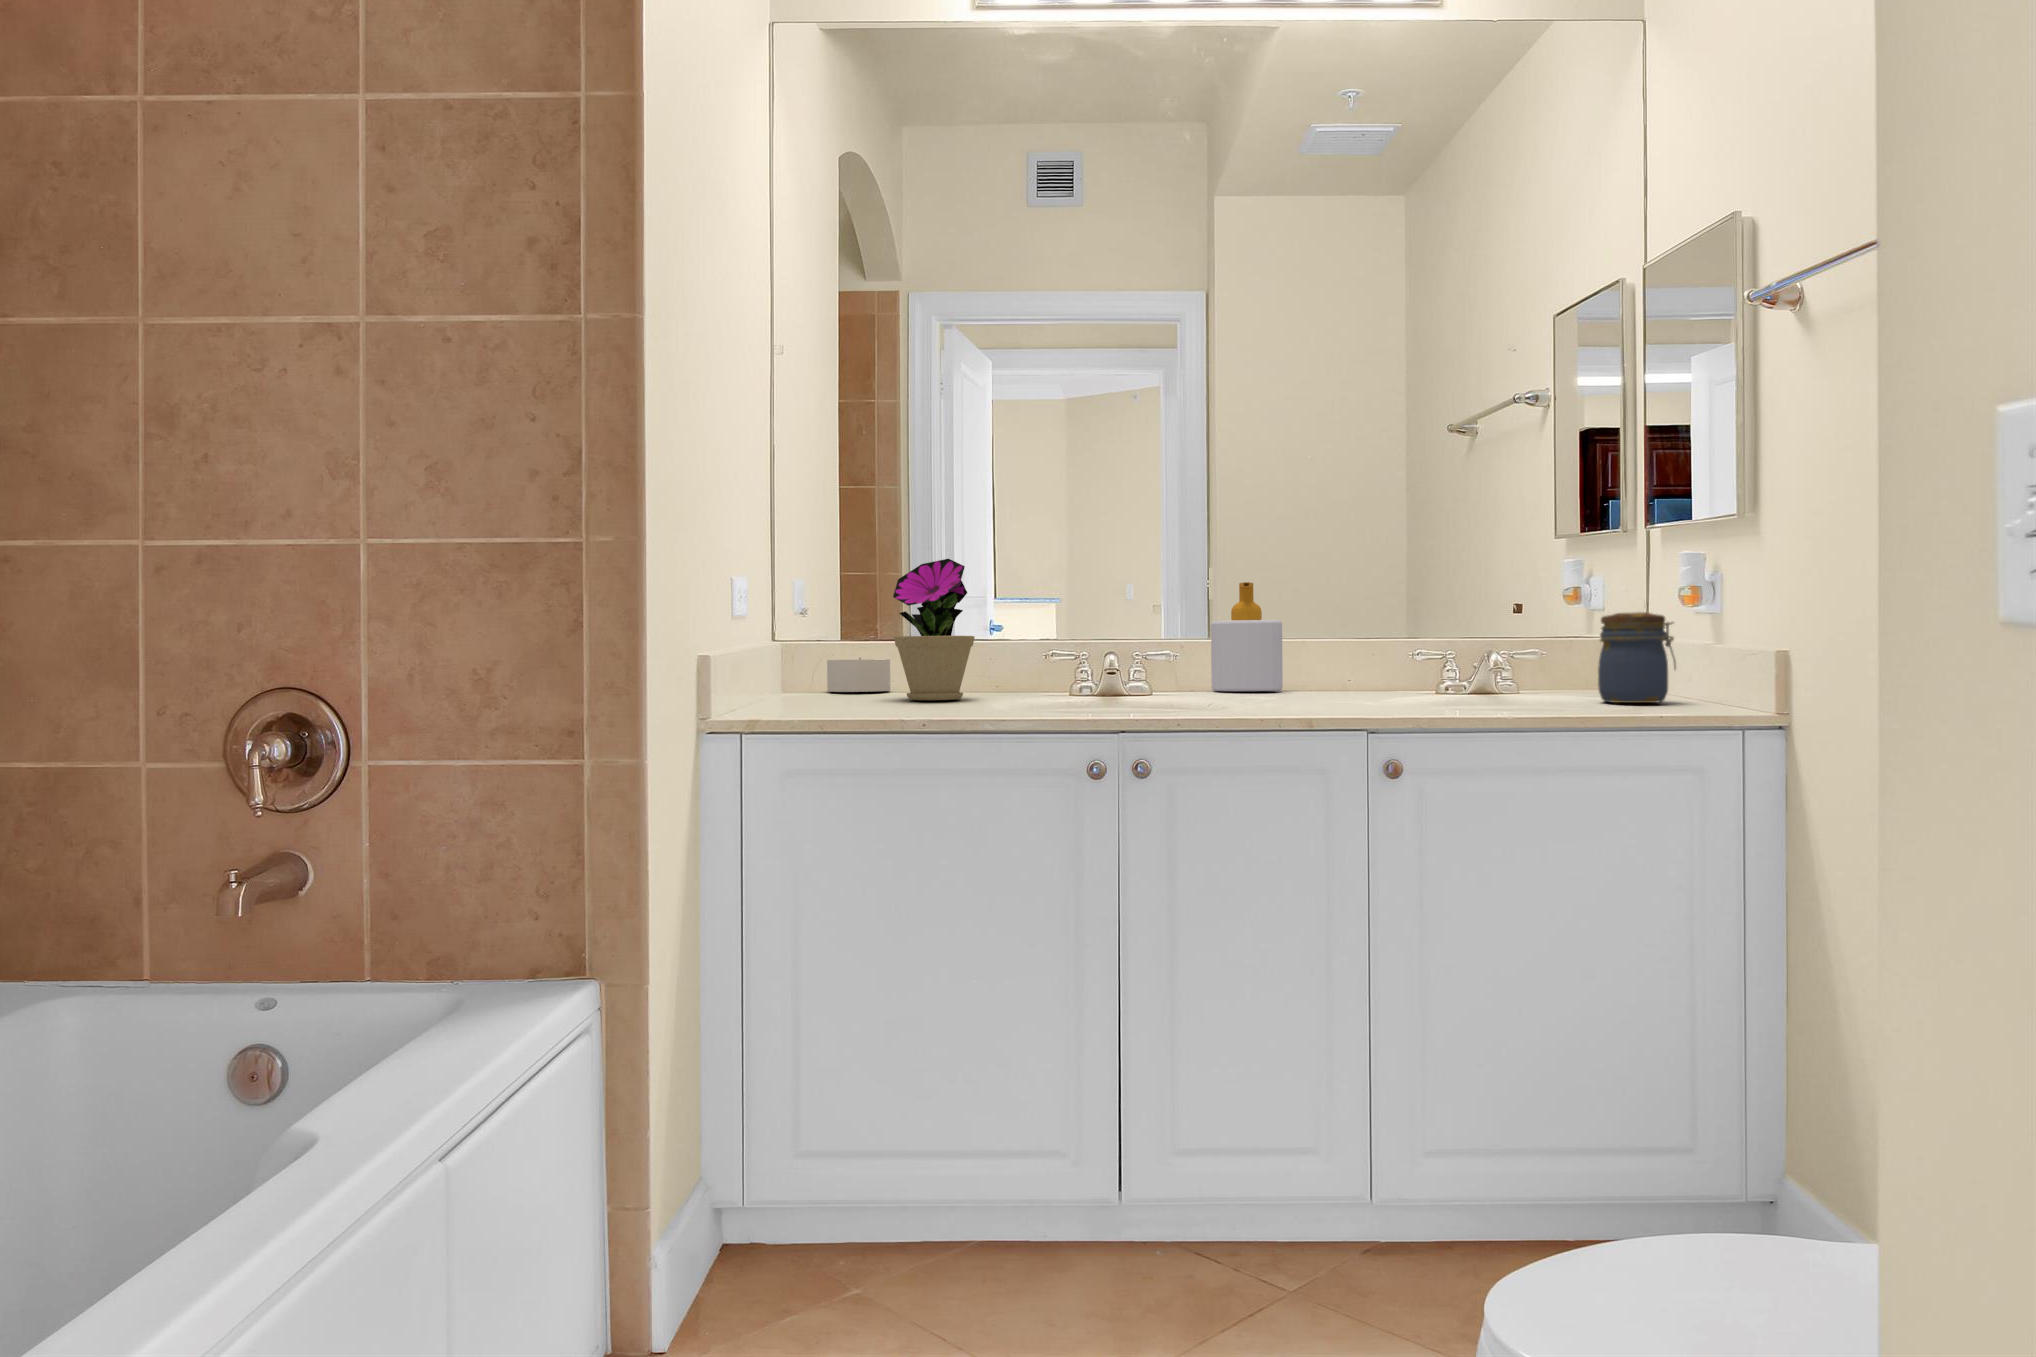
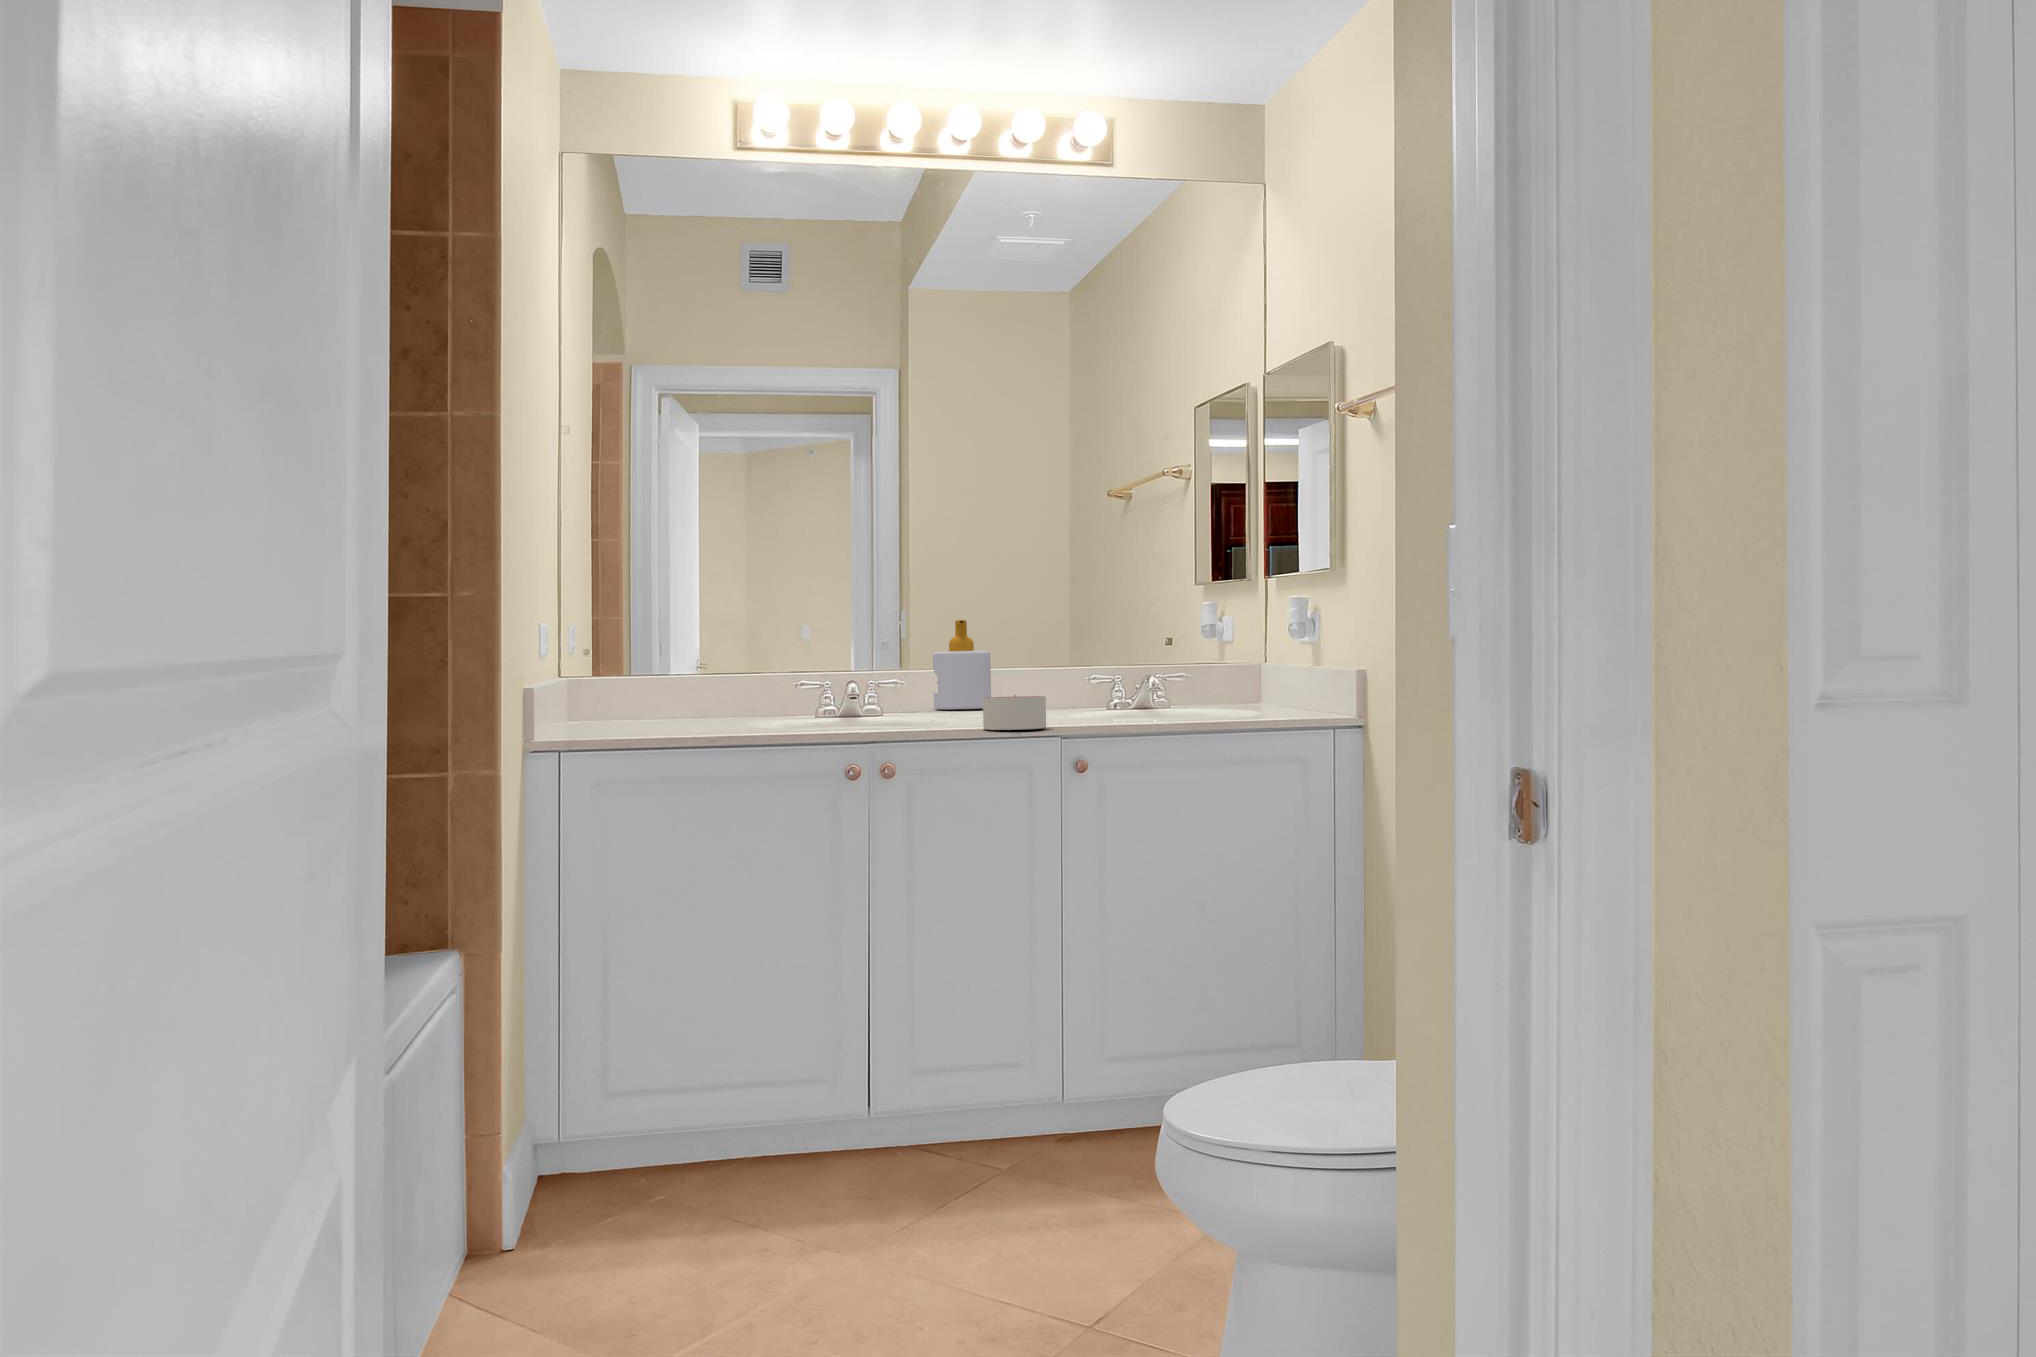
flower pot: present [893,559,975,700] -> none [671,601,741,722]
jar: present [1598,612,1676,703] -> none [1234,643,1289,712]
candle: present [827,657,890,692] -> present [983,695,1046,730]

